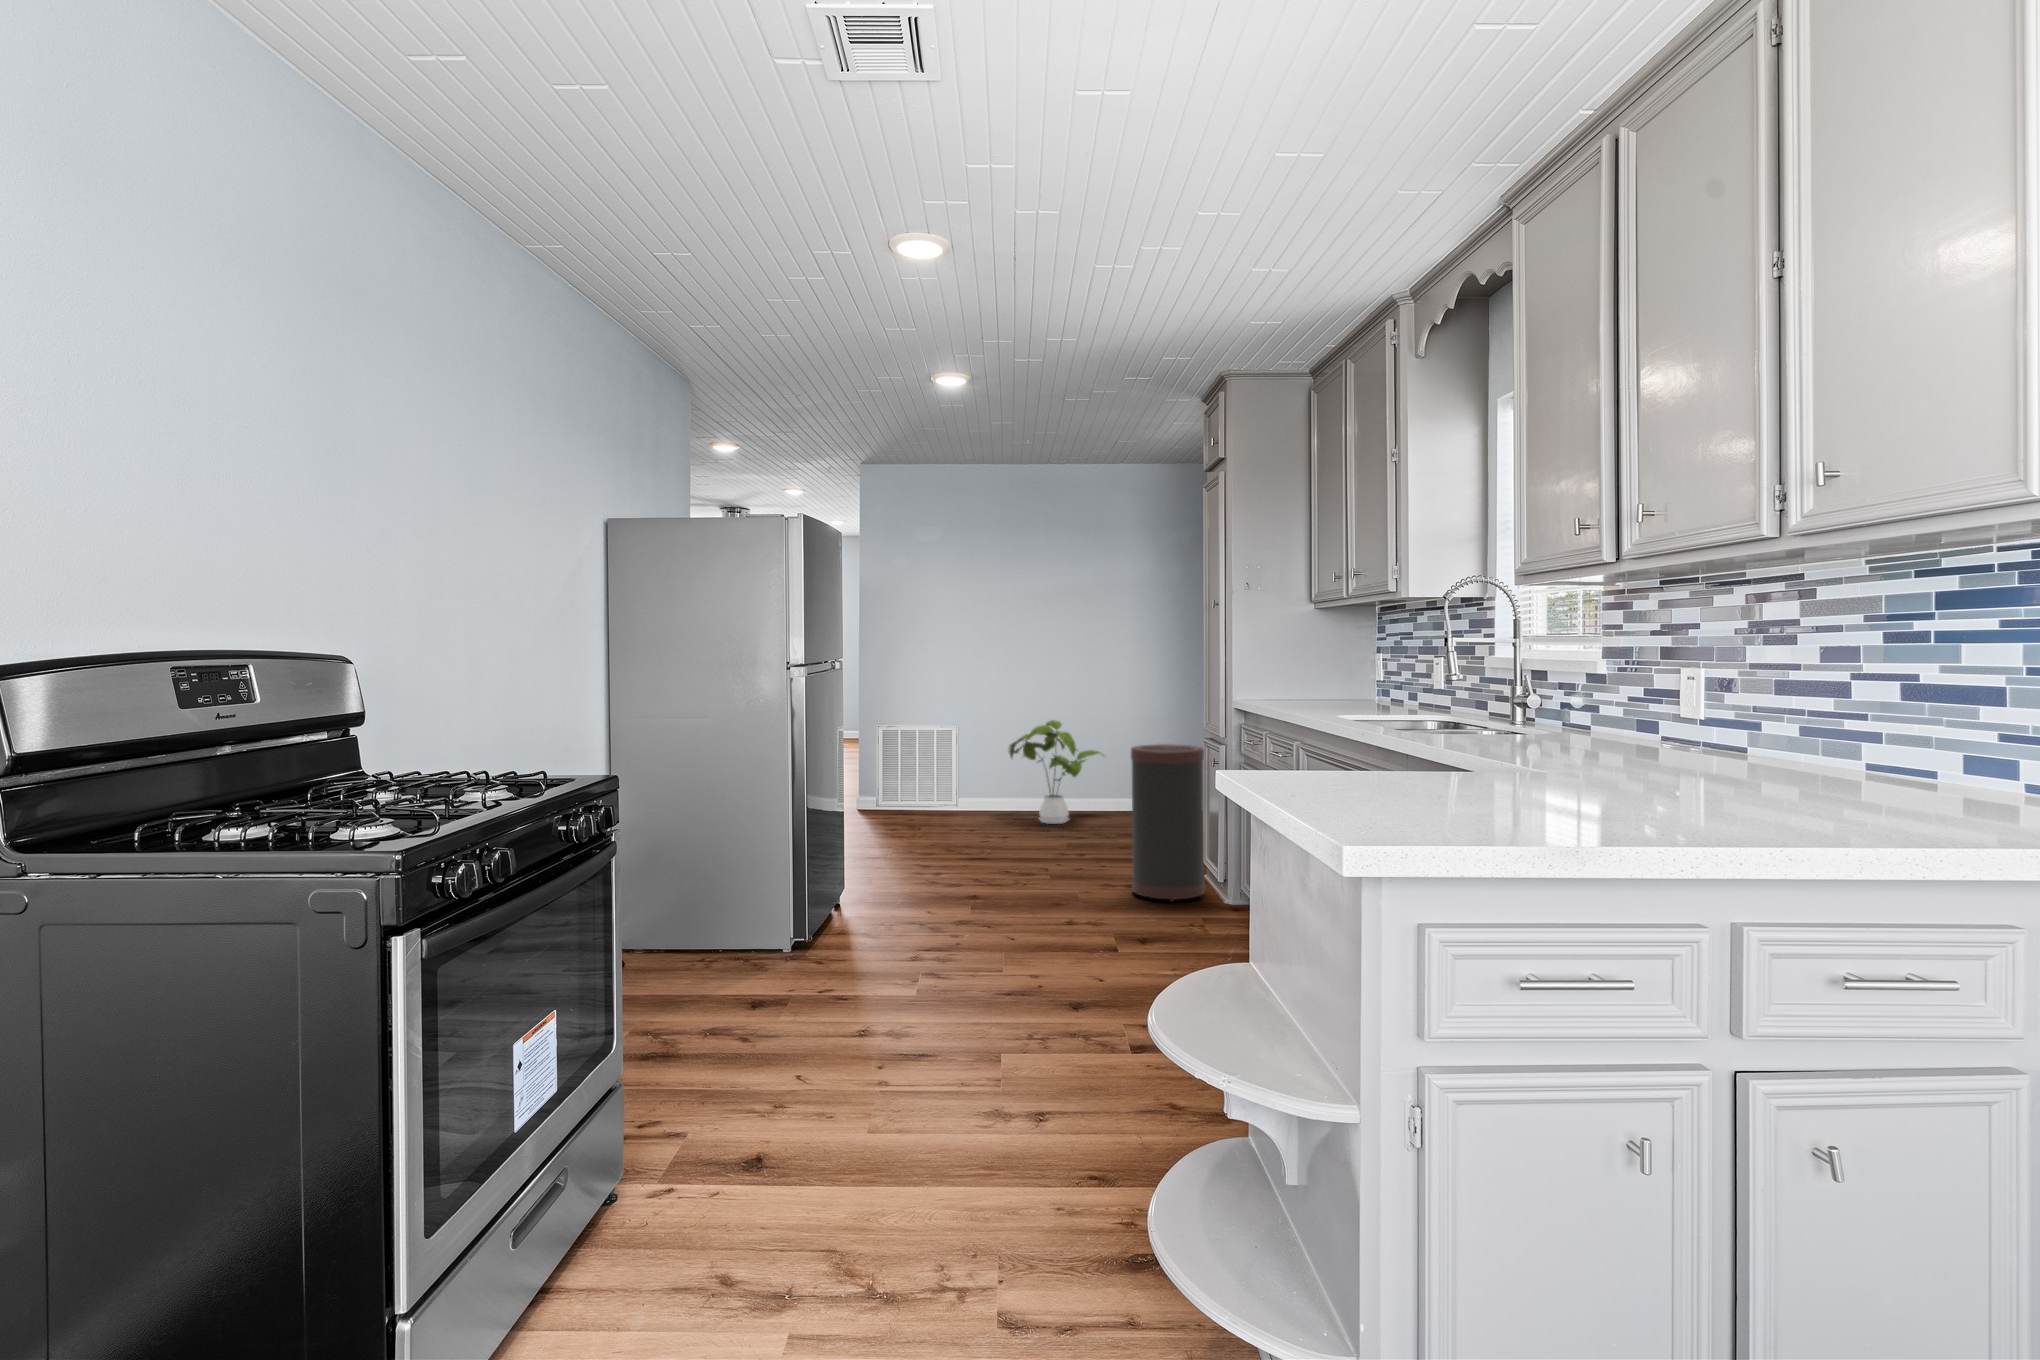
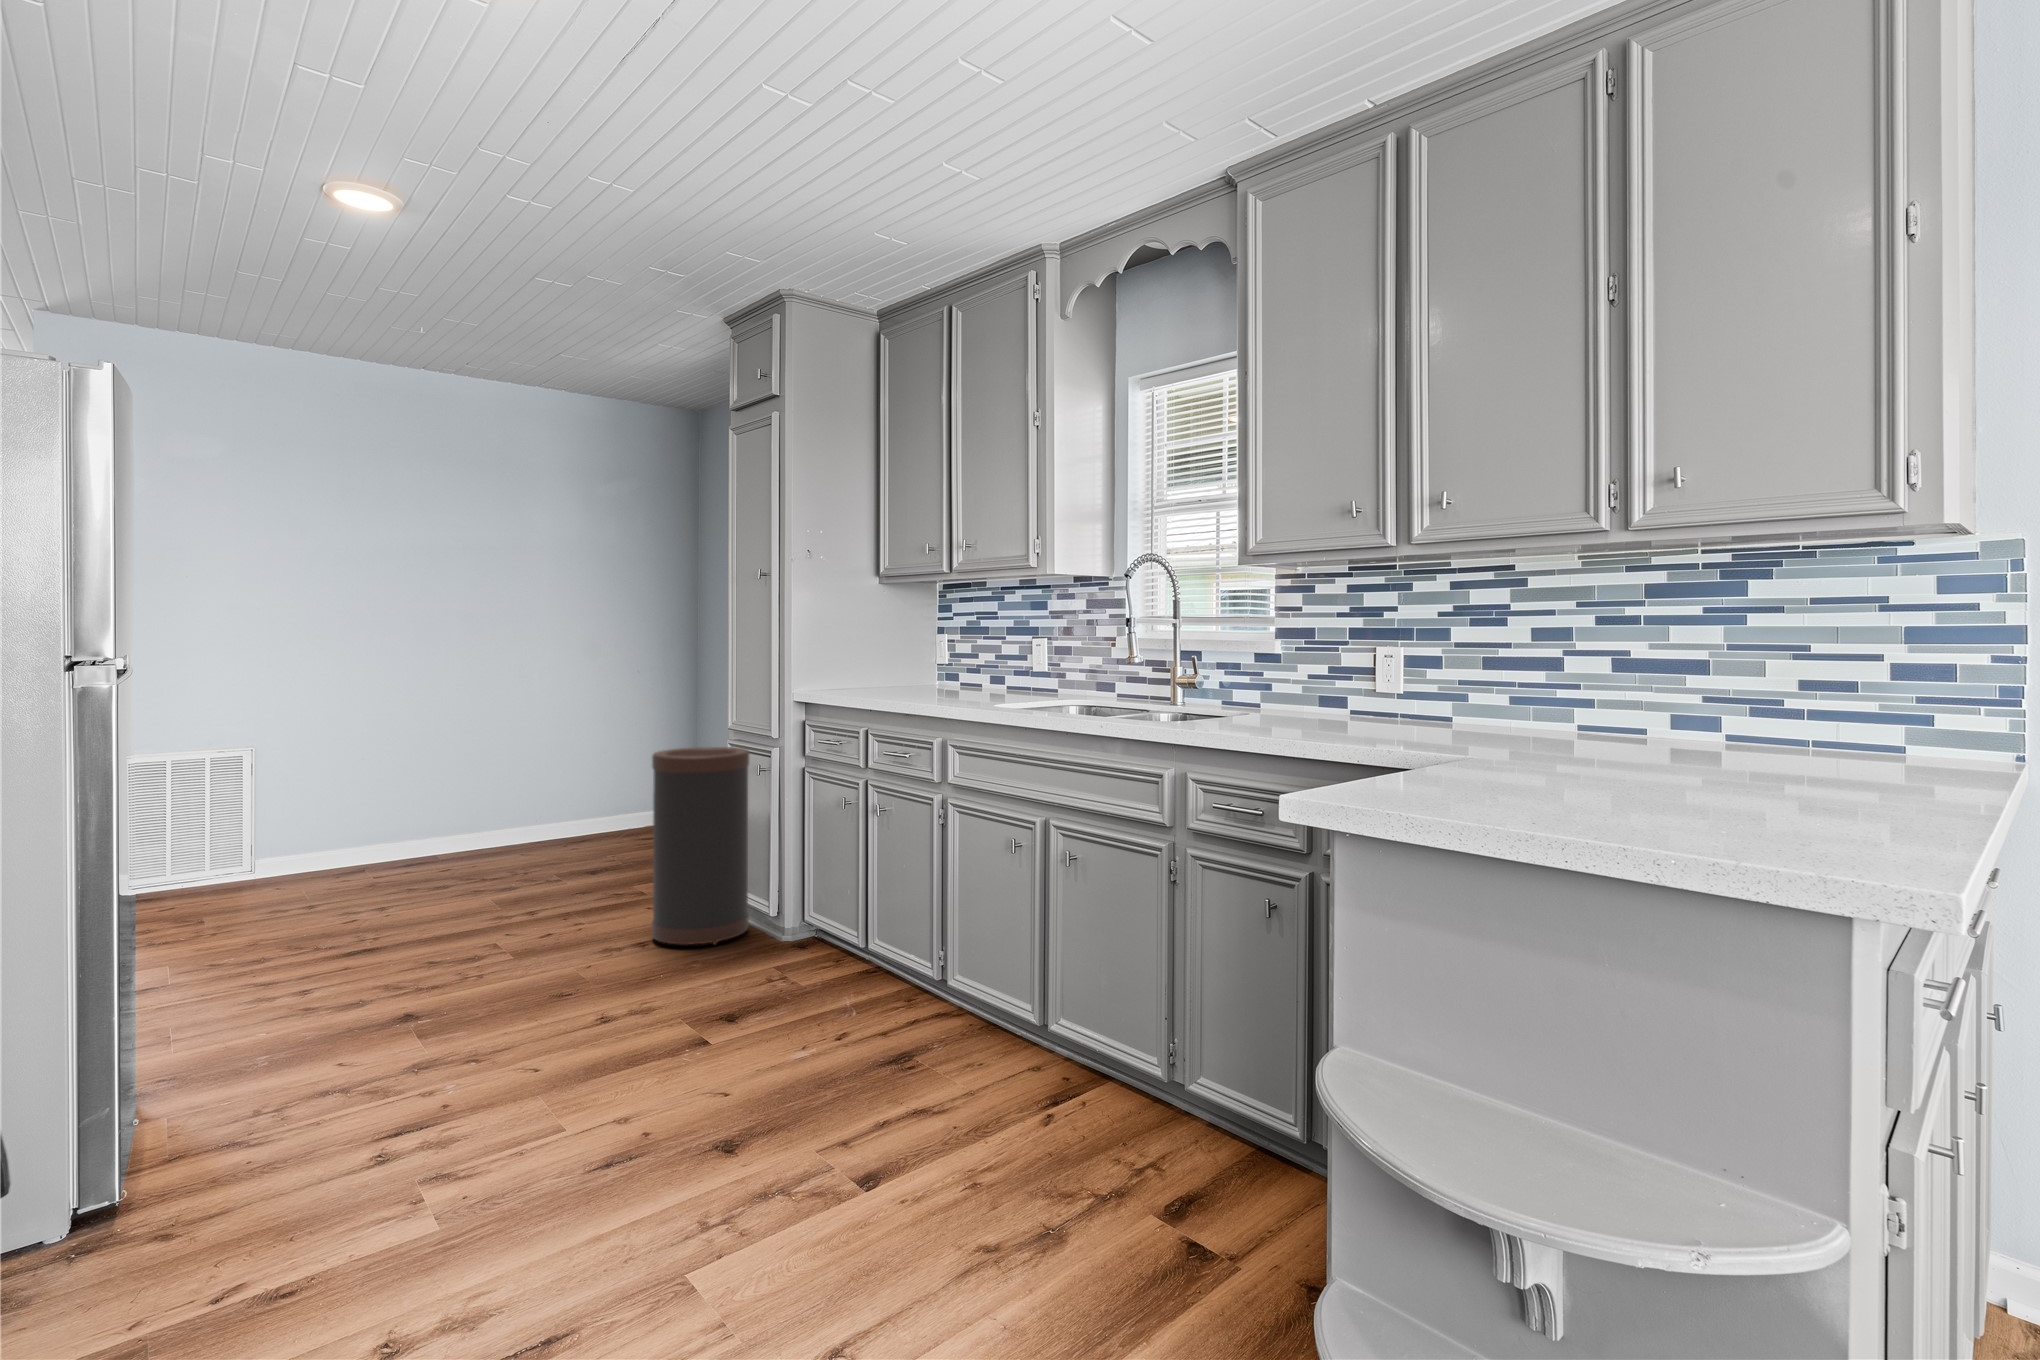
house plant: present [1009,720,1101,824] -> none [378,724,530,867]

